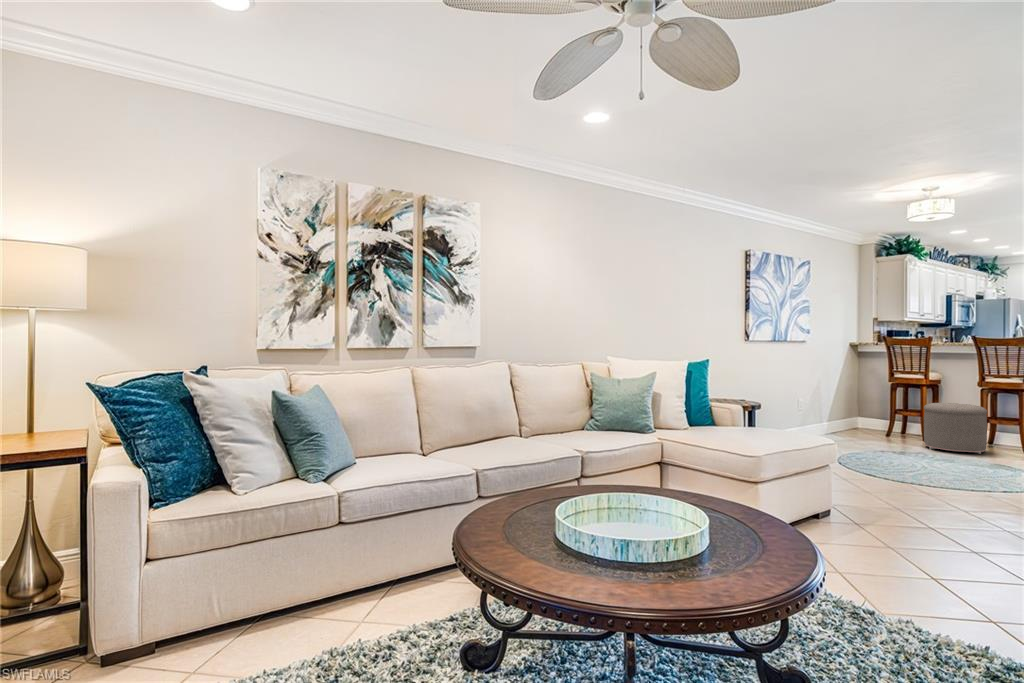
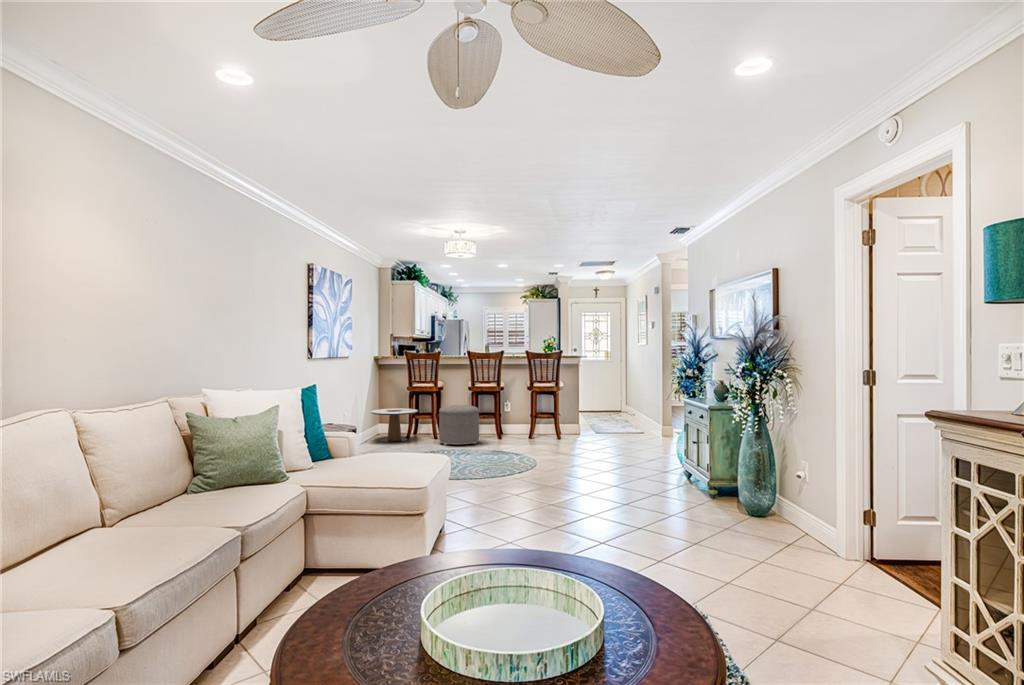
side table: none [838,400,900,438] -> present [371,408,418,442]

